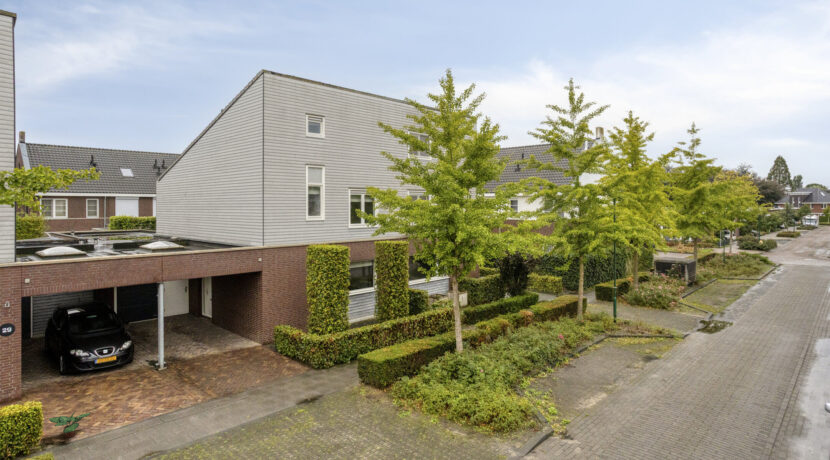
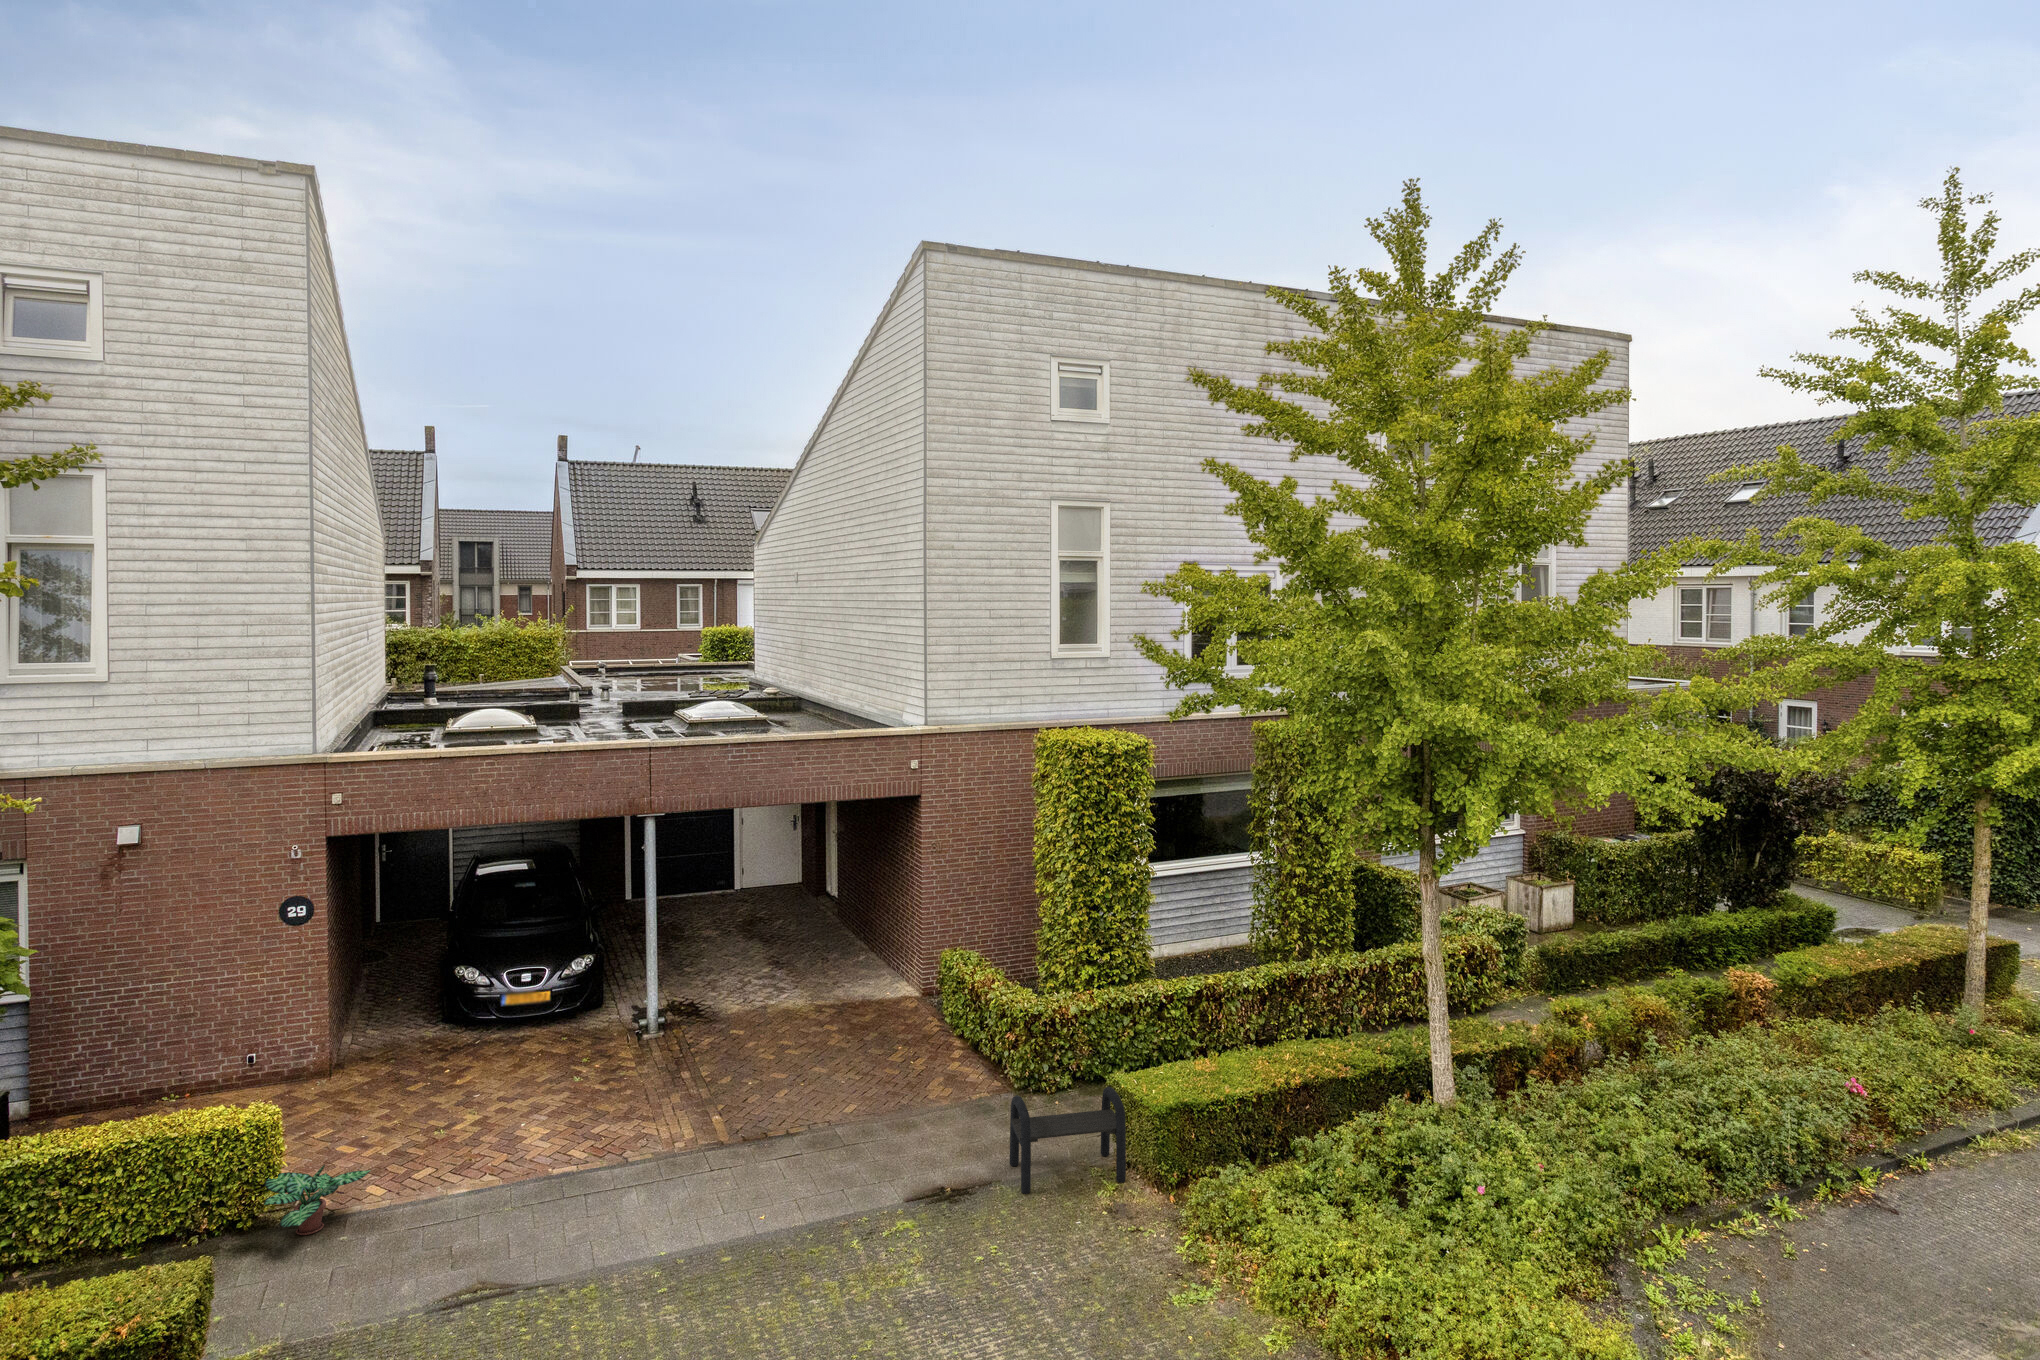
bench: none [324,355,363,389] -> present [1010,1087,1126,1194]

